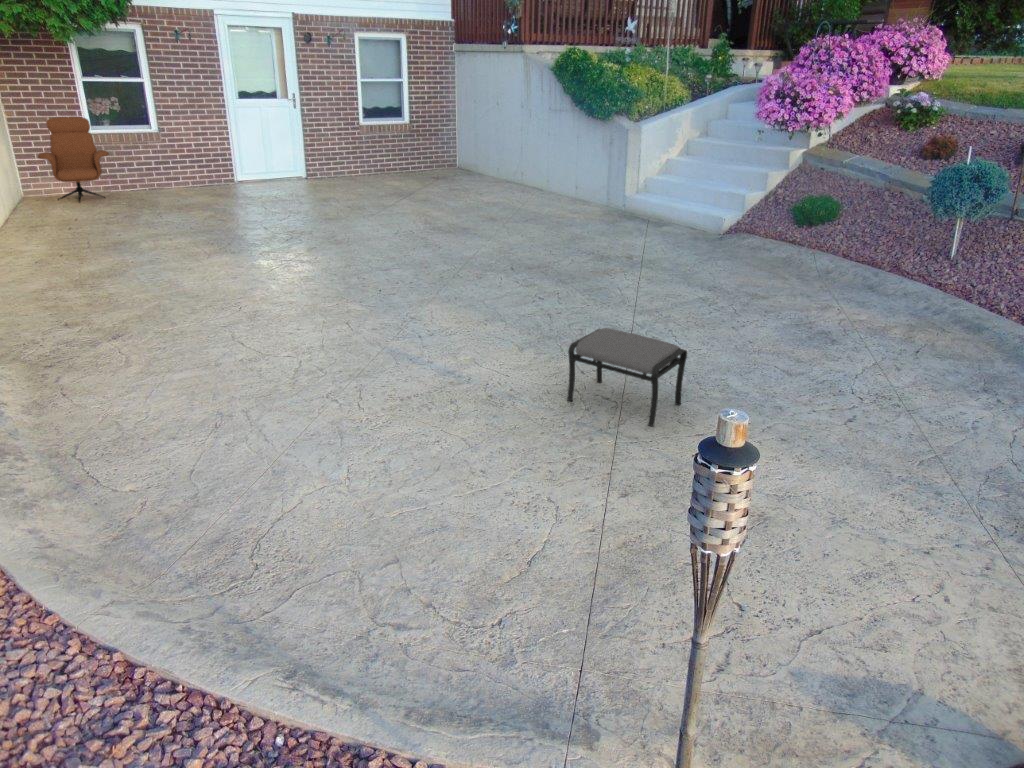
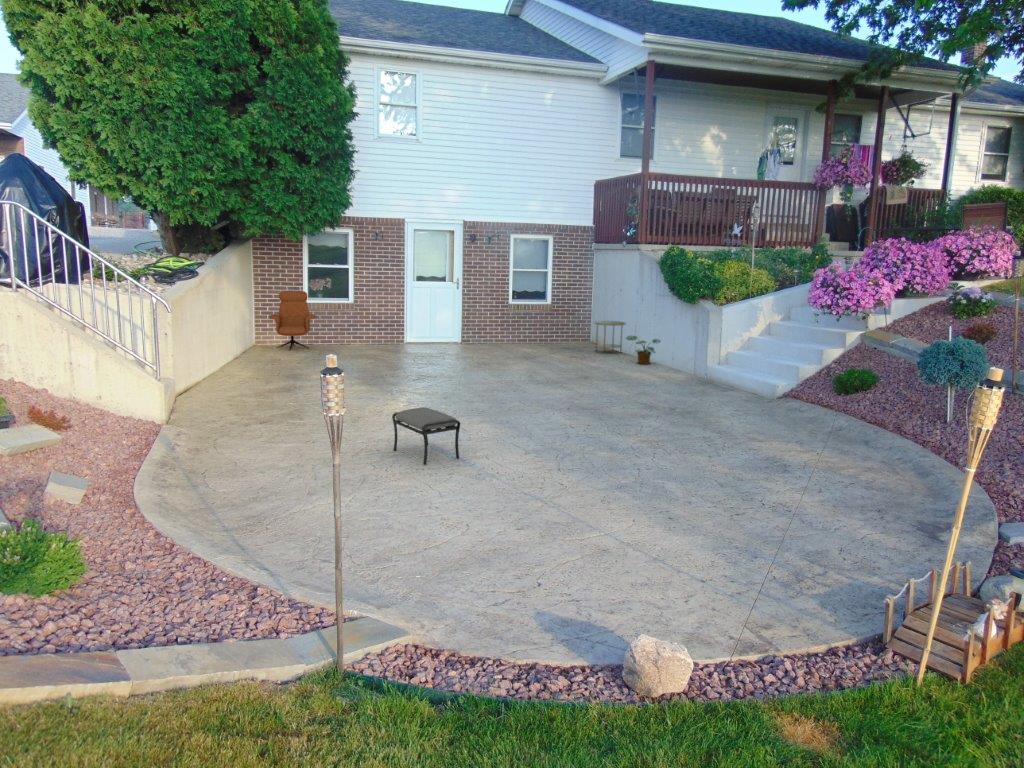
side table: none [474,143,513,184] -> present [594,321,626,353]
potted plant: none [522,161,564,196] -> present [626,336,660,365]
ottoman: present [567,328,687,427] -> present [392,407,460,465]

